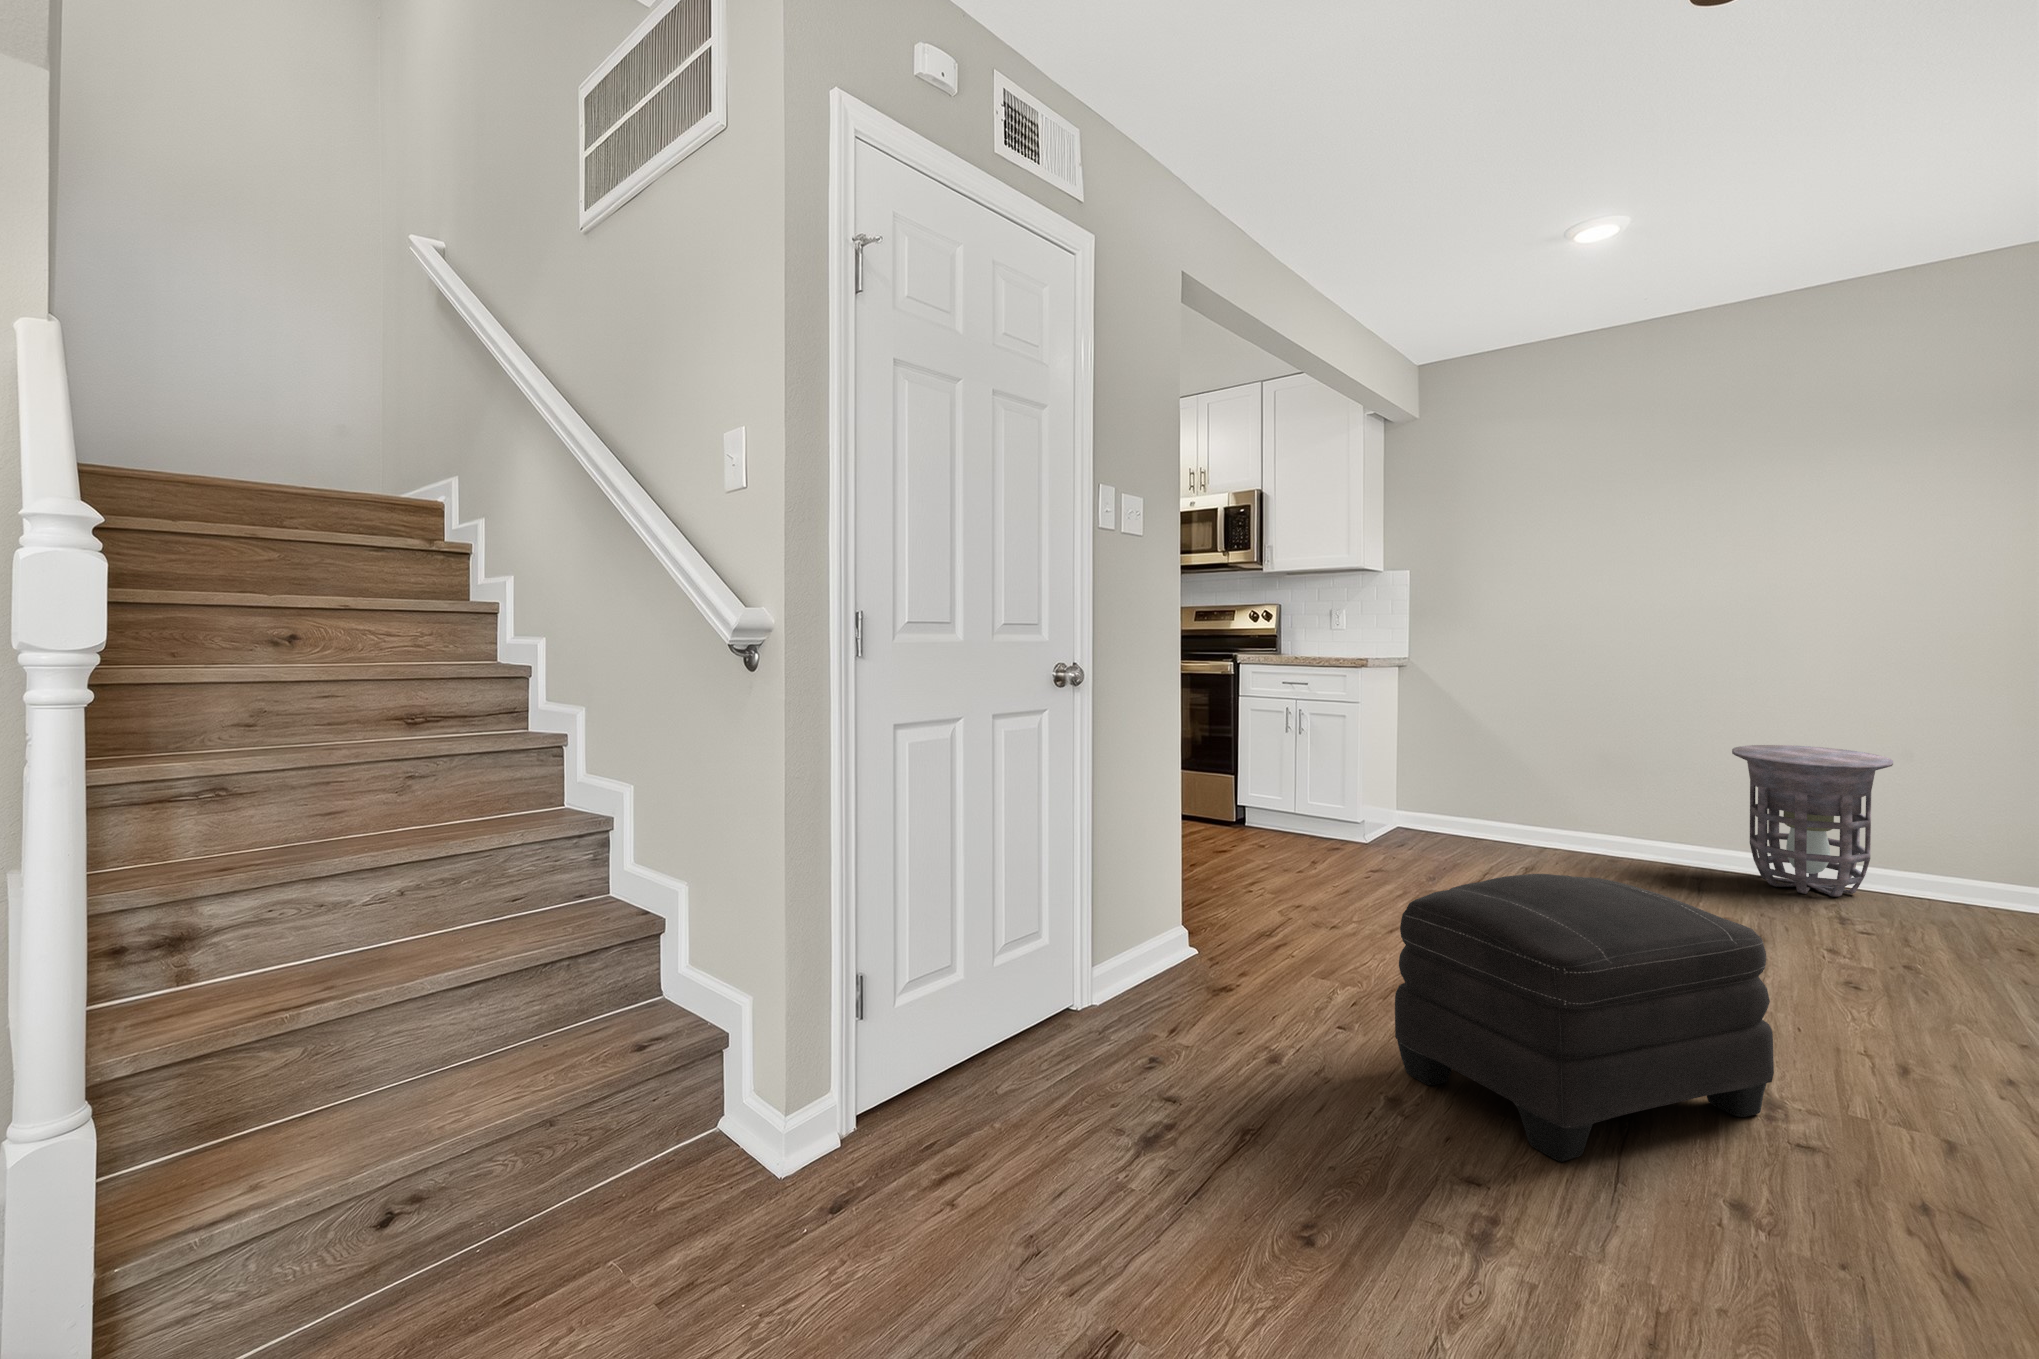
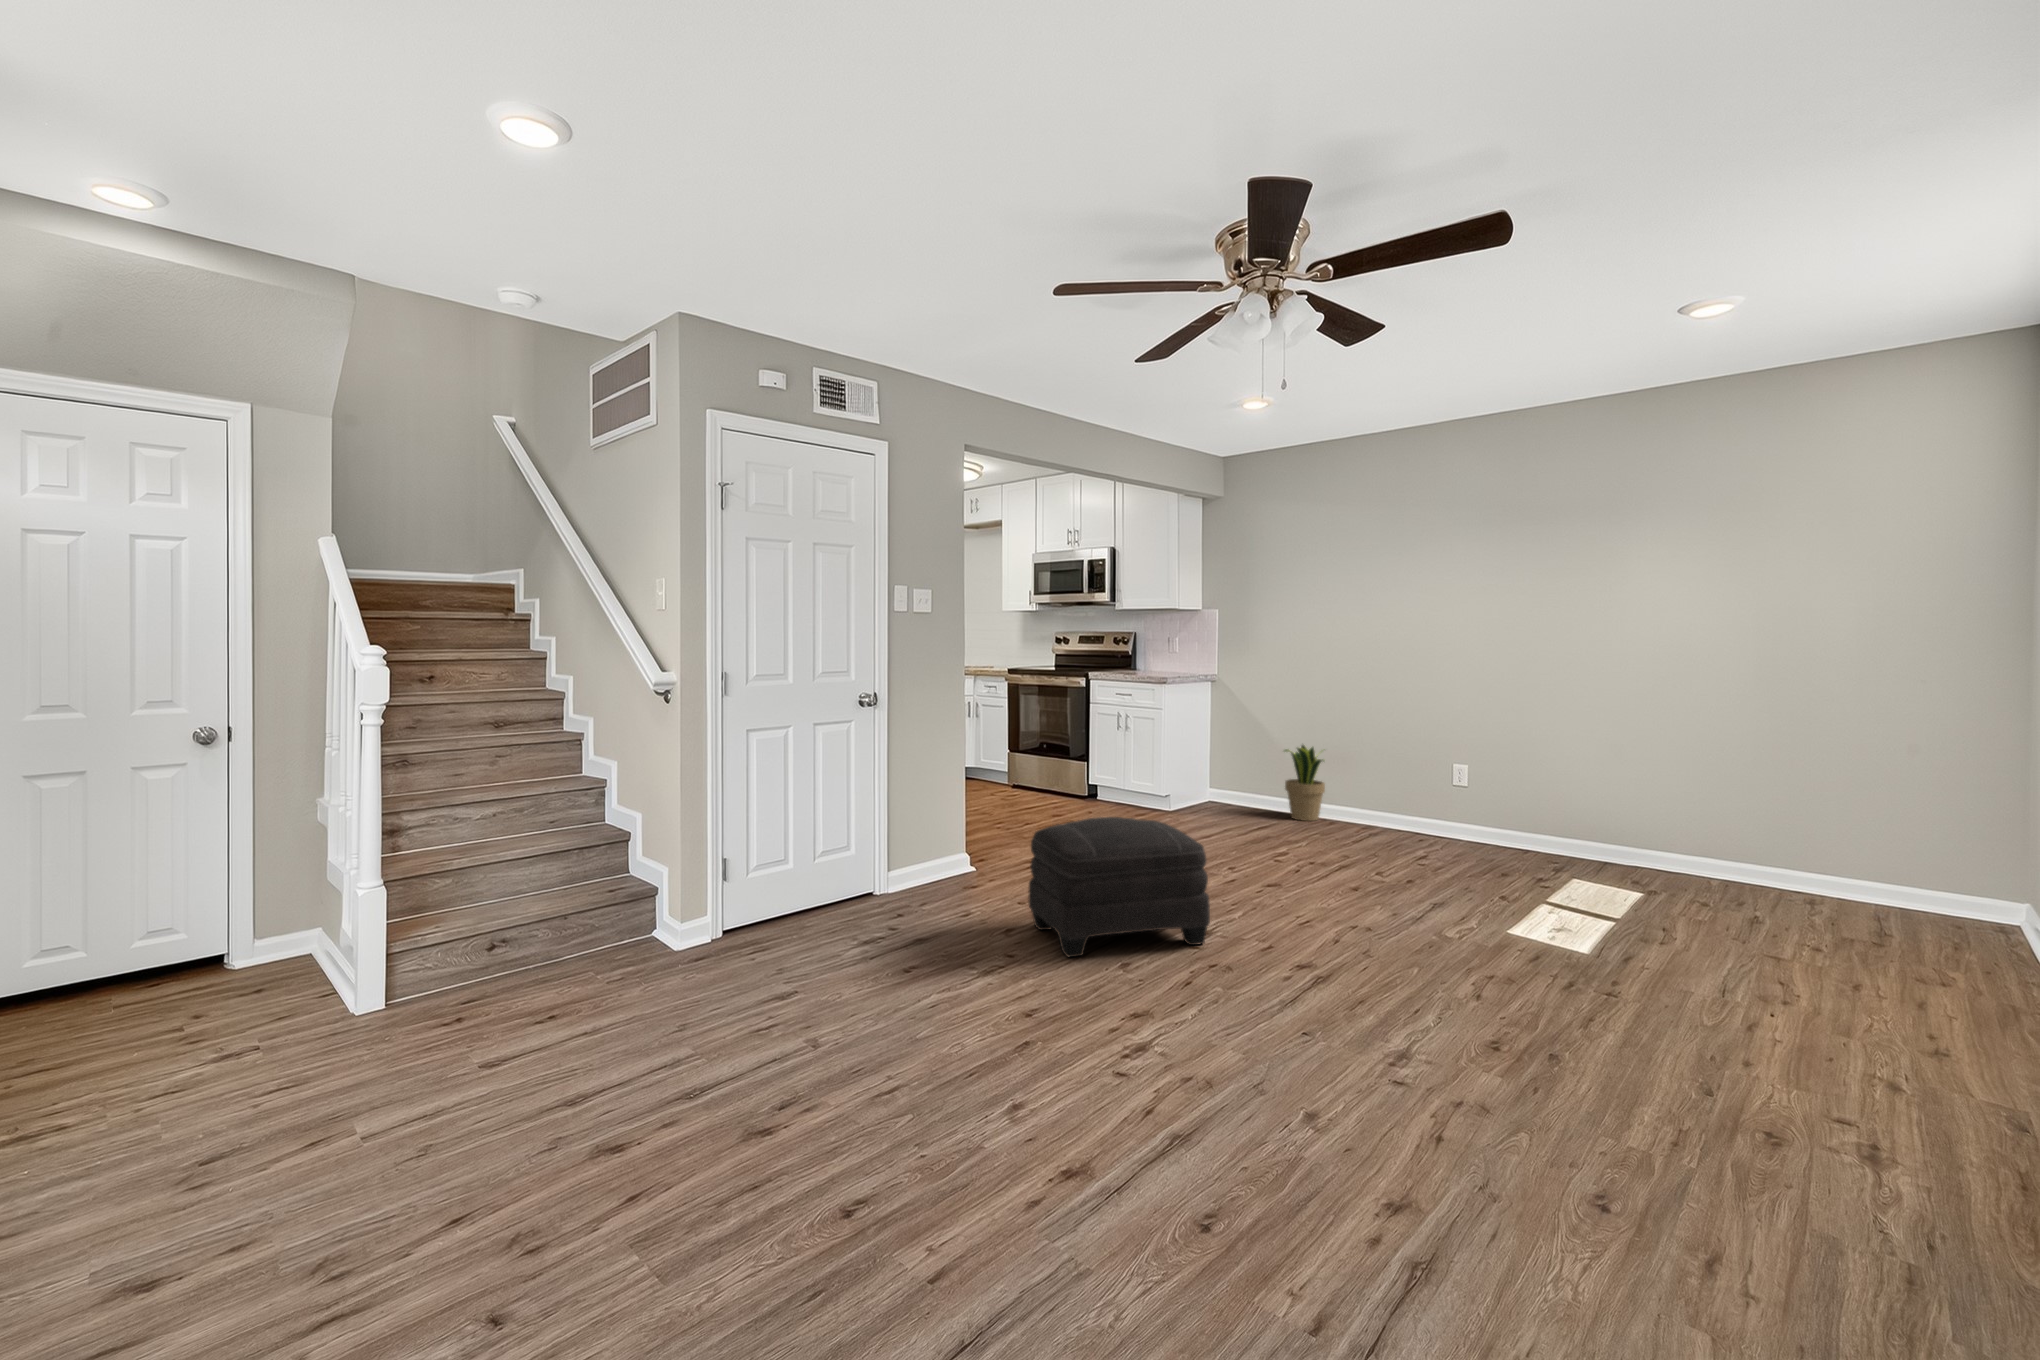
side table: present [1732,745,1893,897] -> none [1396,744,1489,849]
potted plant: none [1530,746,1597,853] -> present [1284,745,1325,821]

